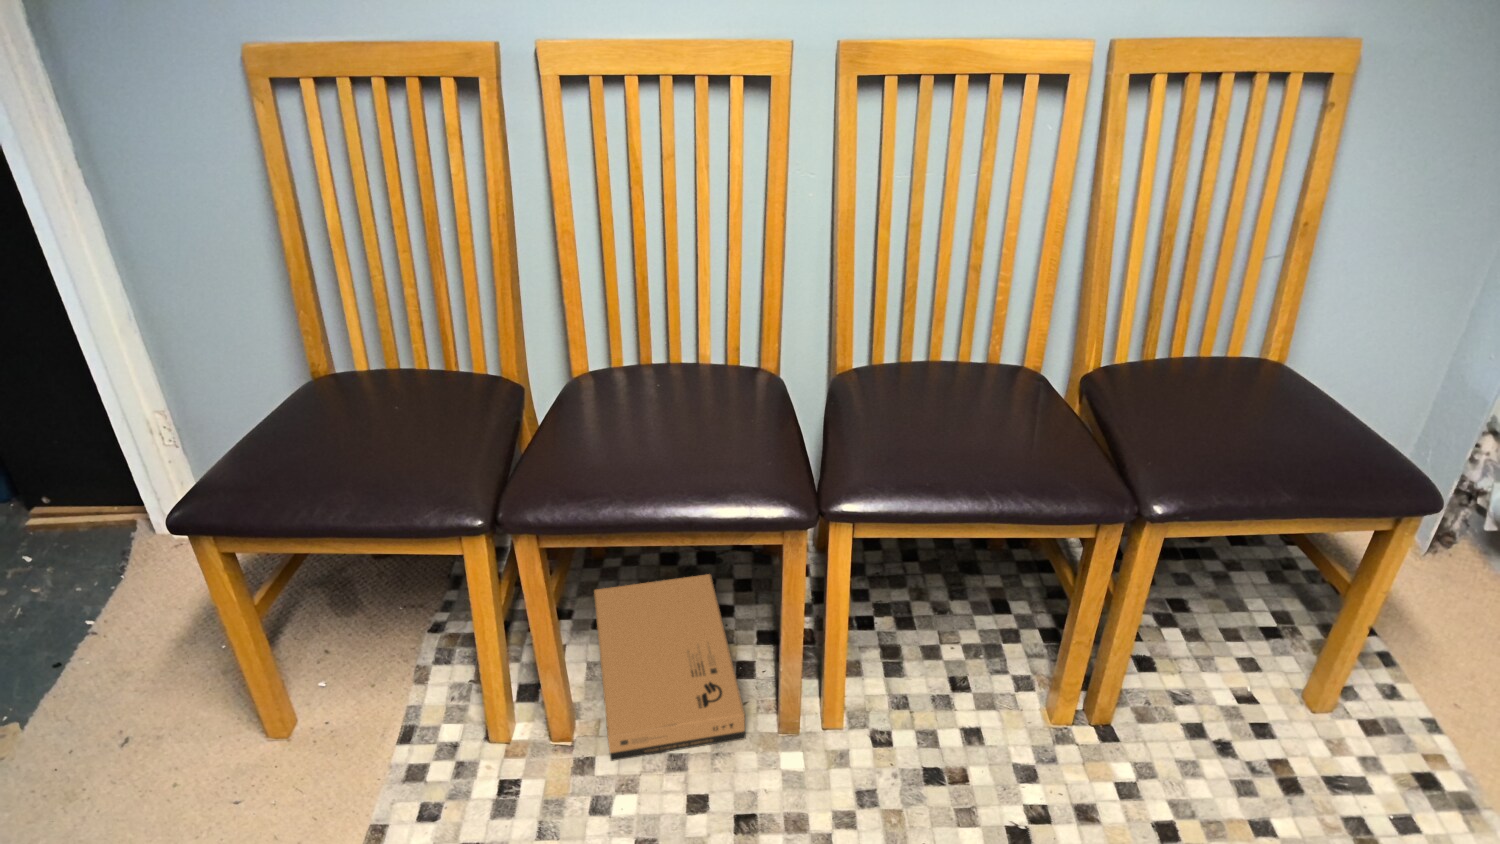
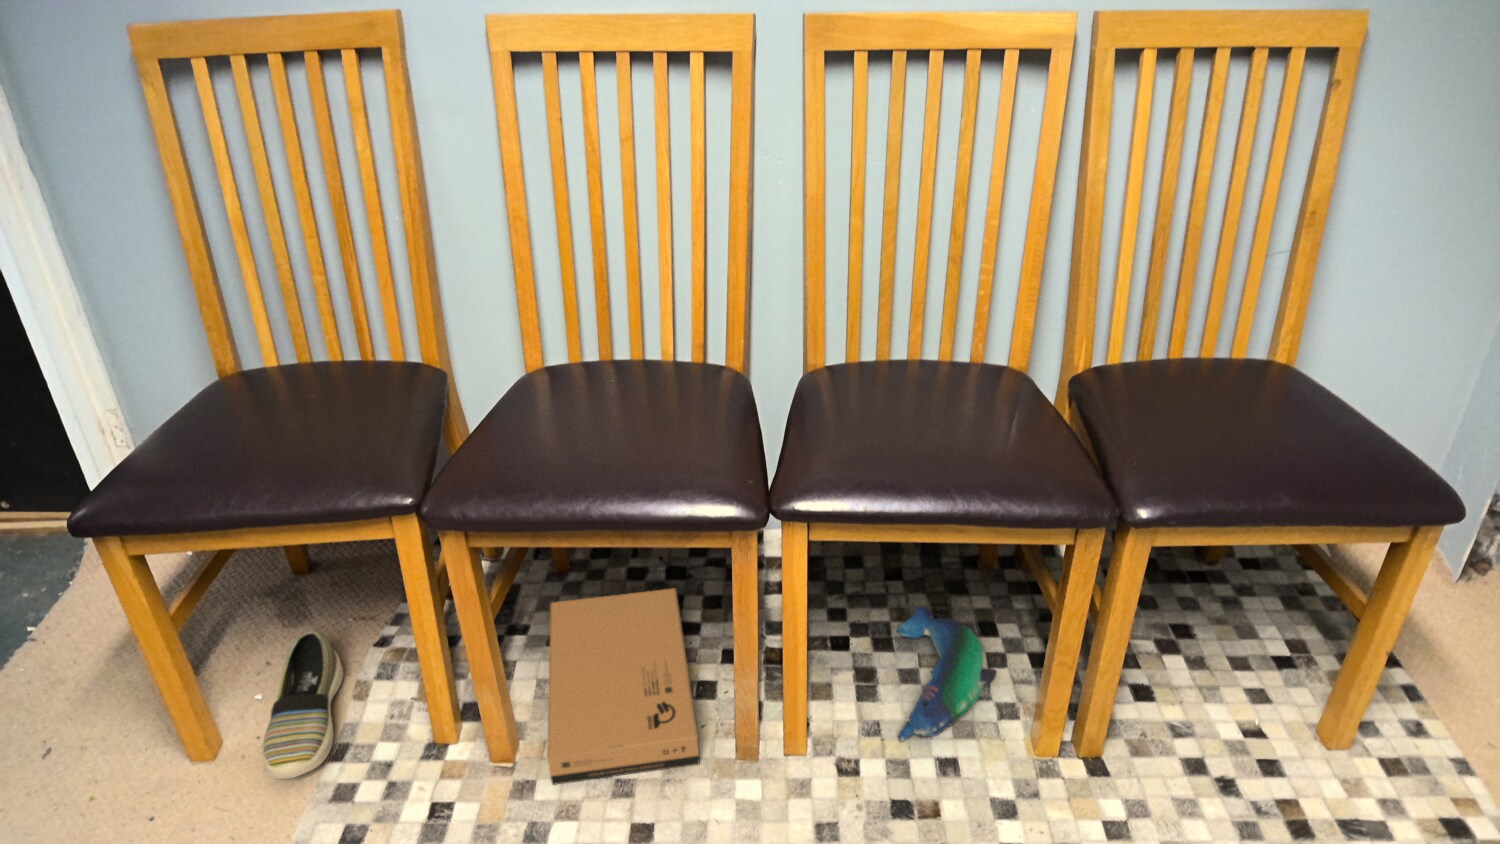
plush toy: none [917,587,1016,714] -> present [897,606,997,742]
shoe: none [336,621,402,761] -> present [263,630,343,779]

